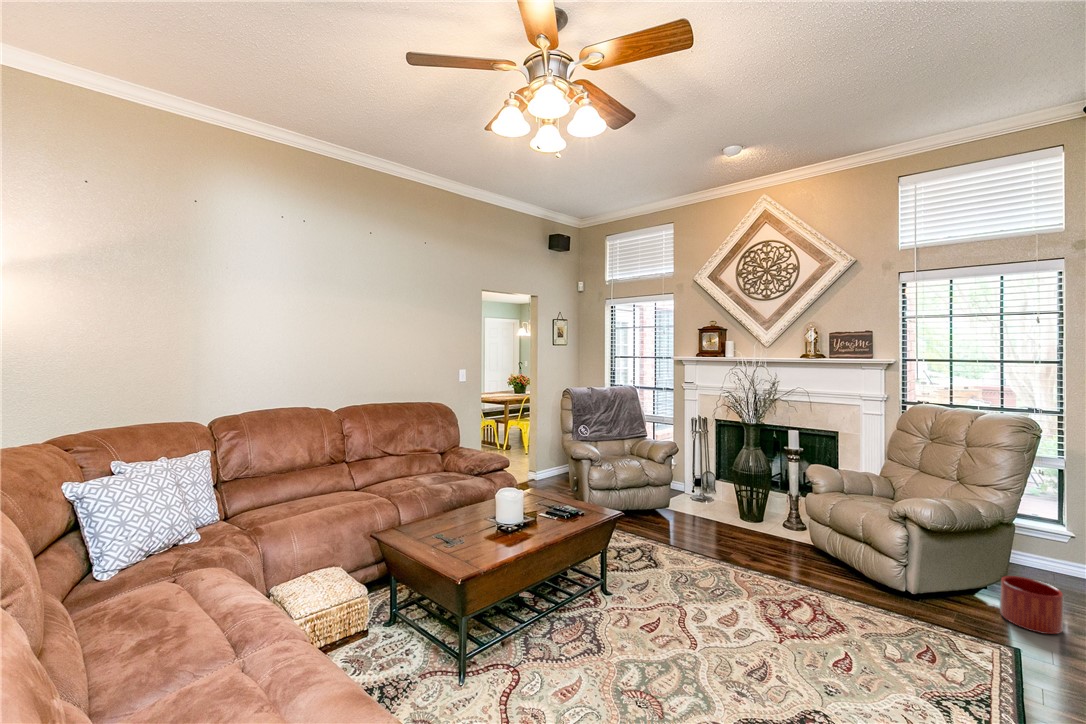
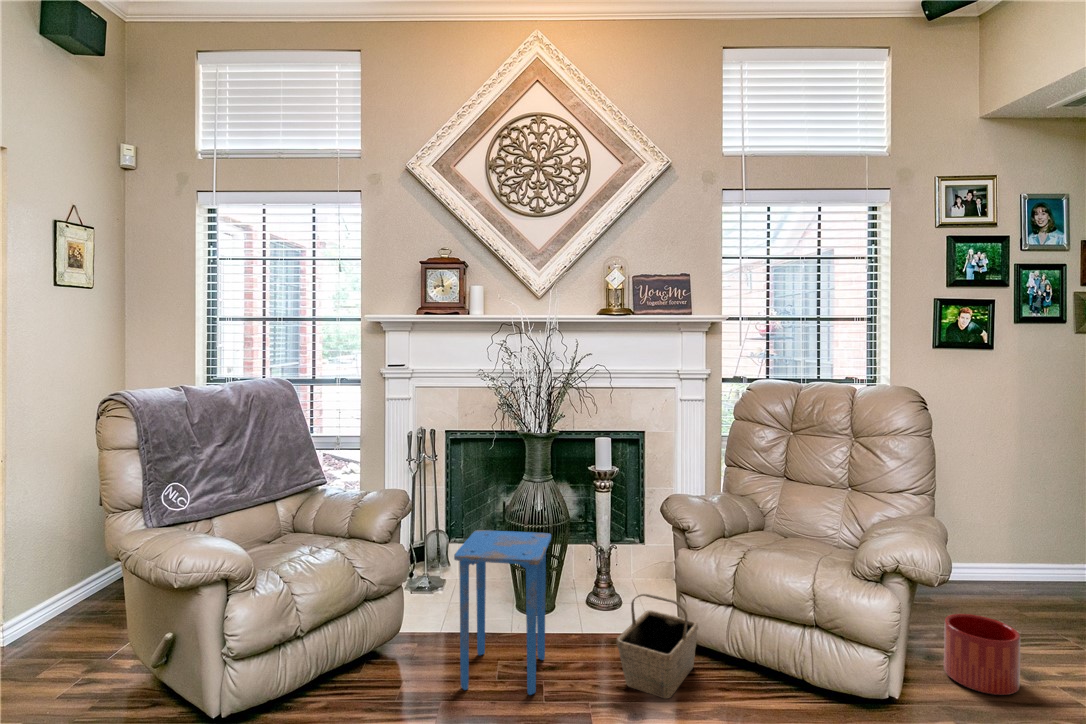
side table: none [681,465,737,542] -> present [454,530,551,695]
basket: none [759,511,816,562] -> present [617,594,698,699]

